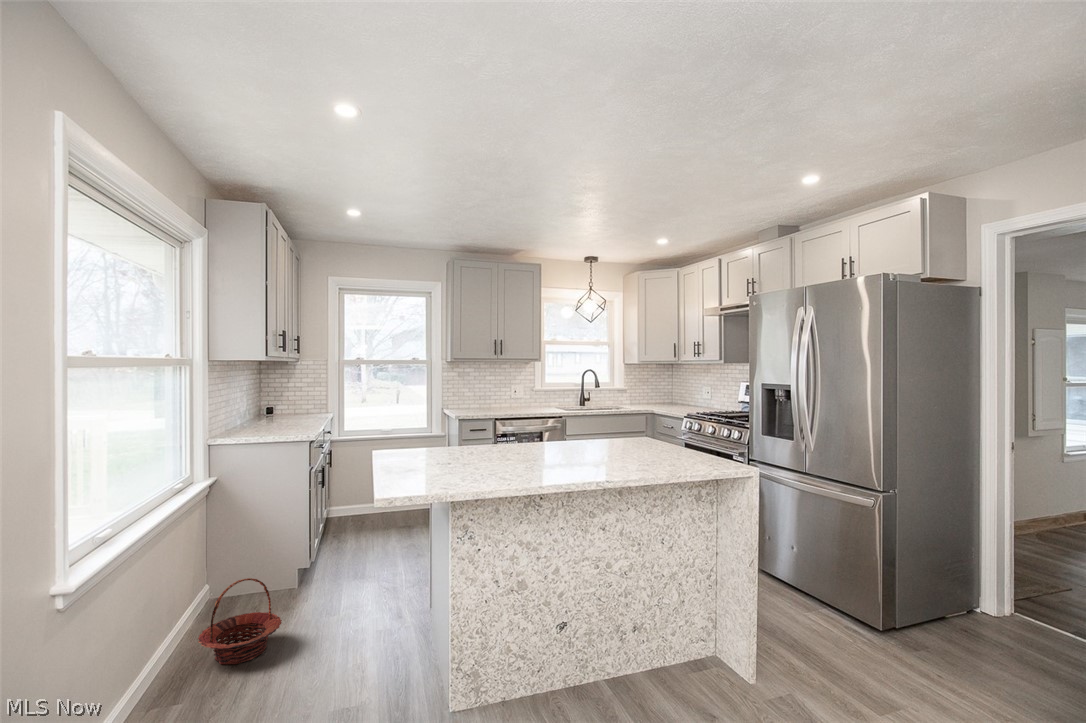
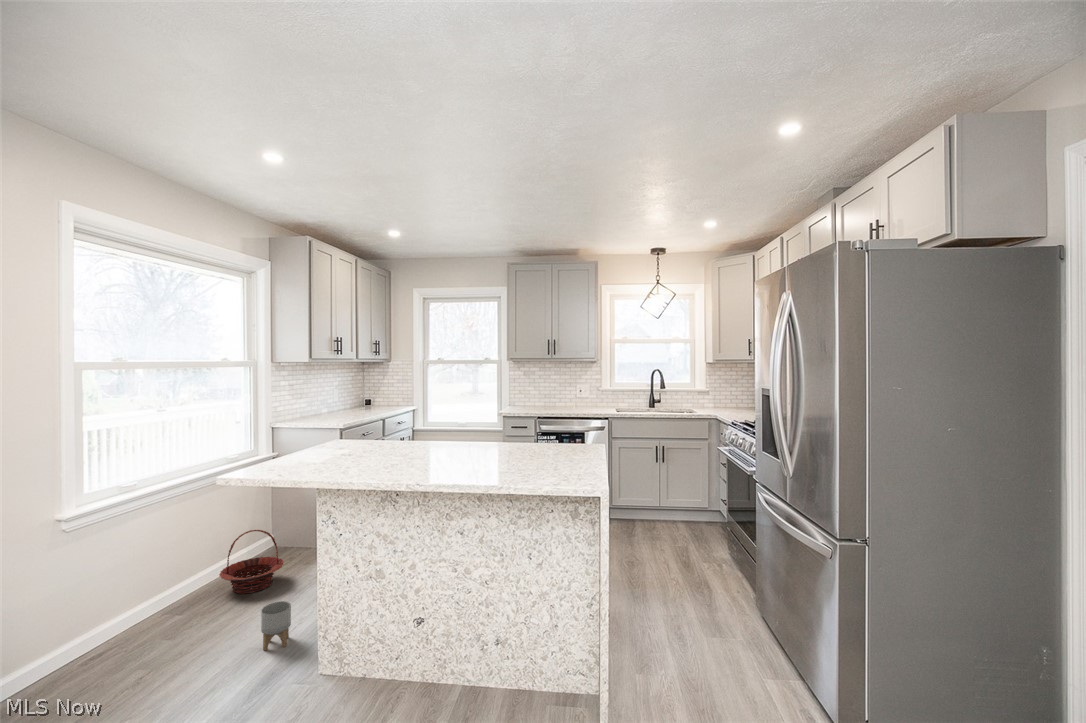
planter: none [345,648,378,709] -> present [261,601,291,650]

